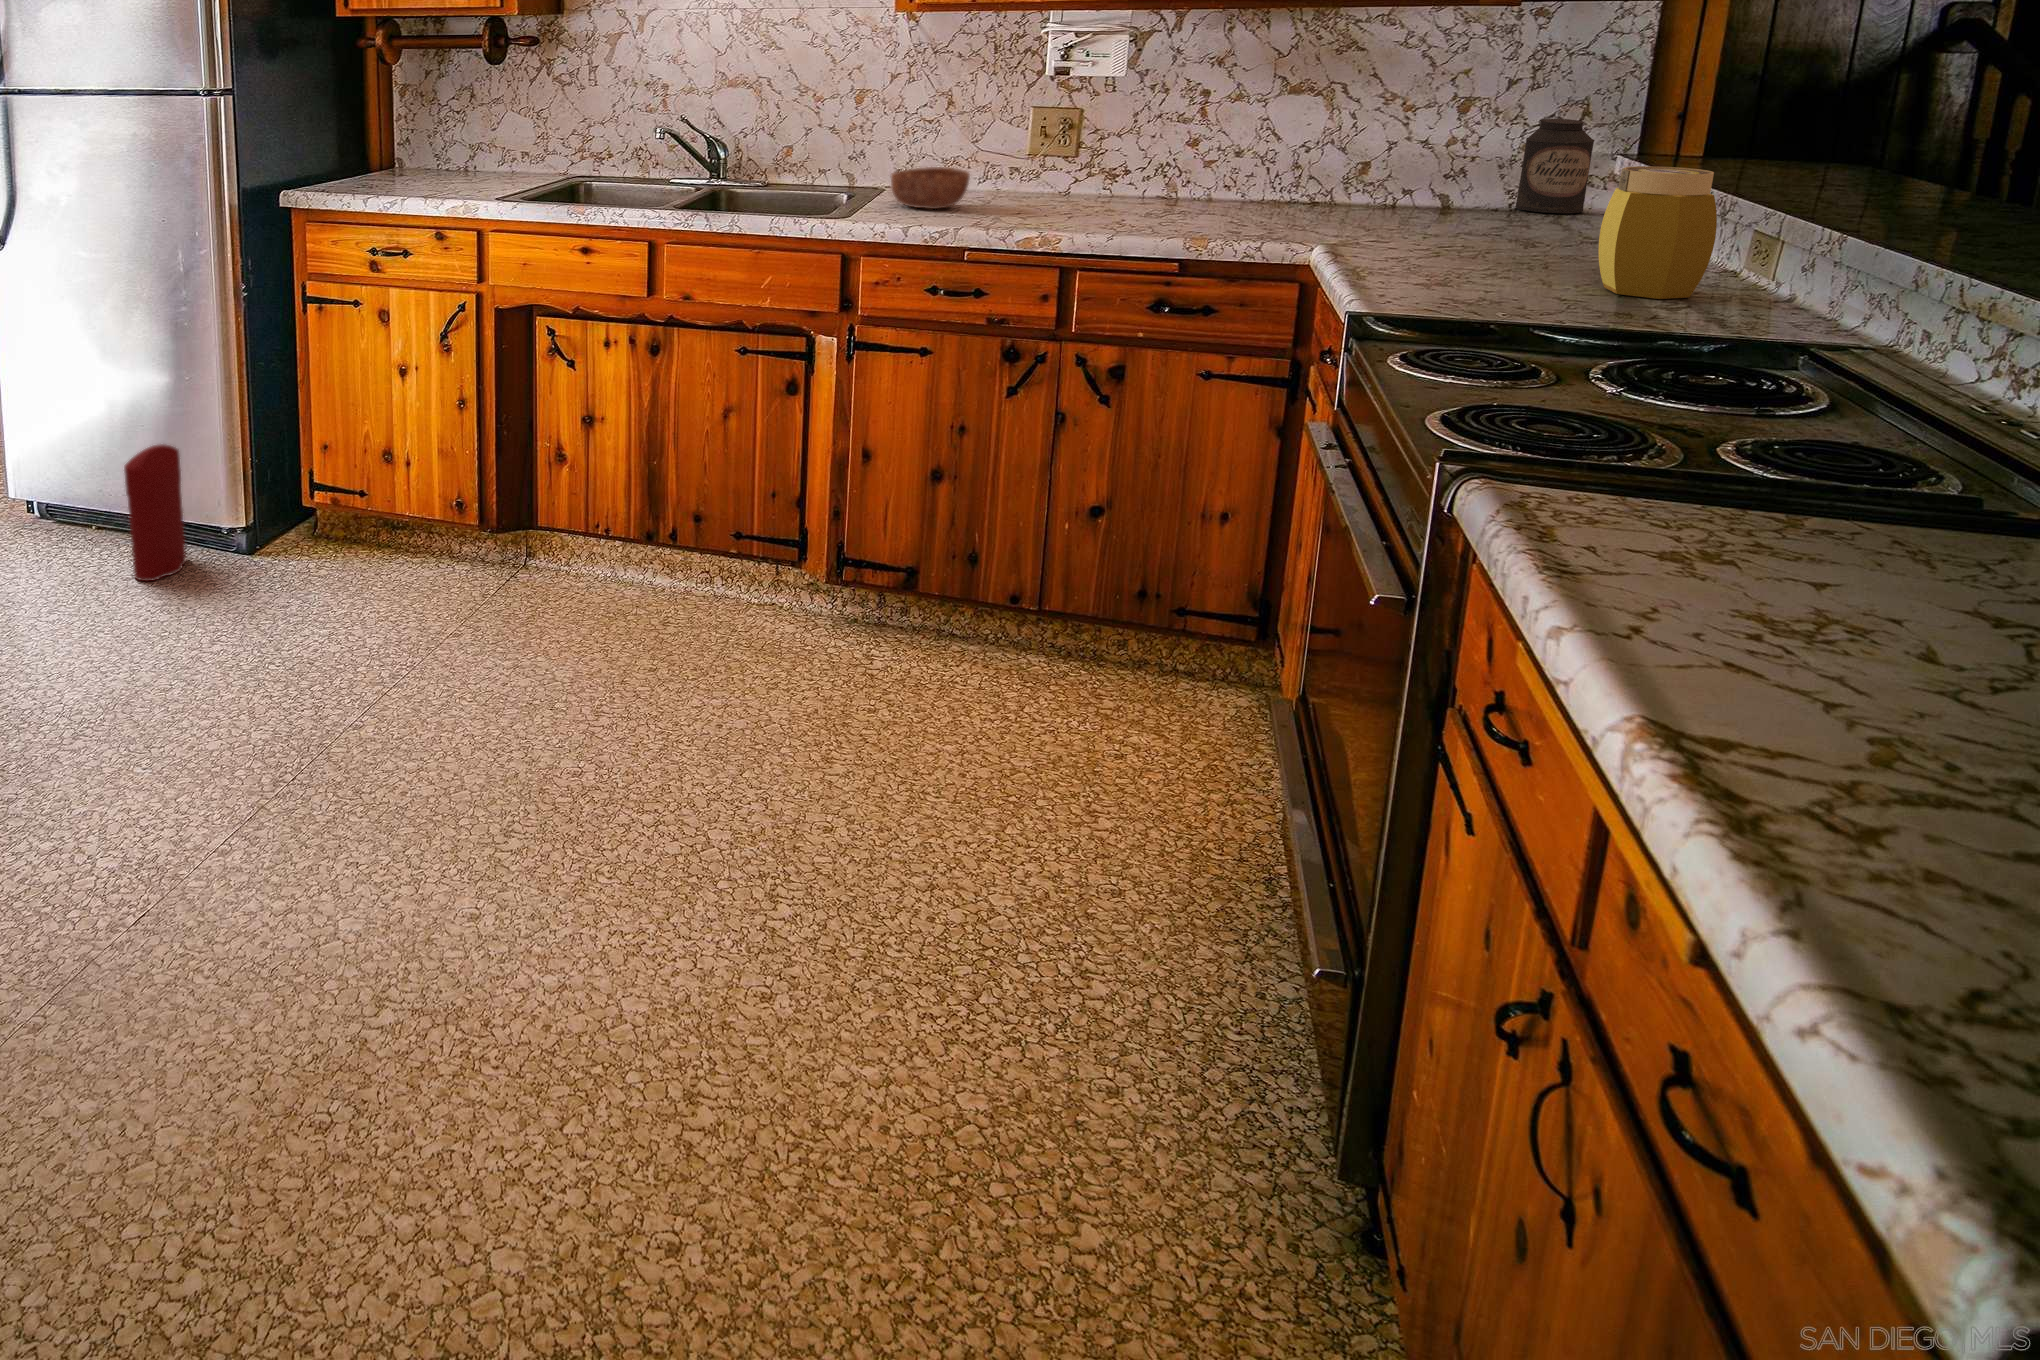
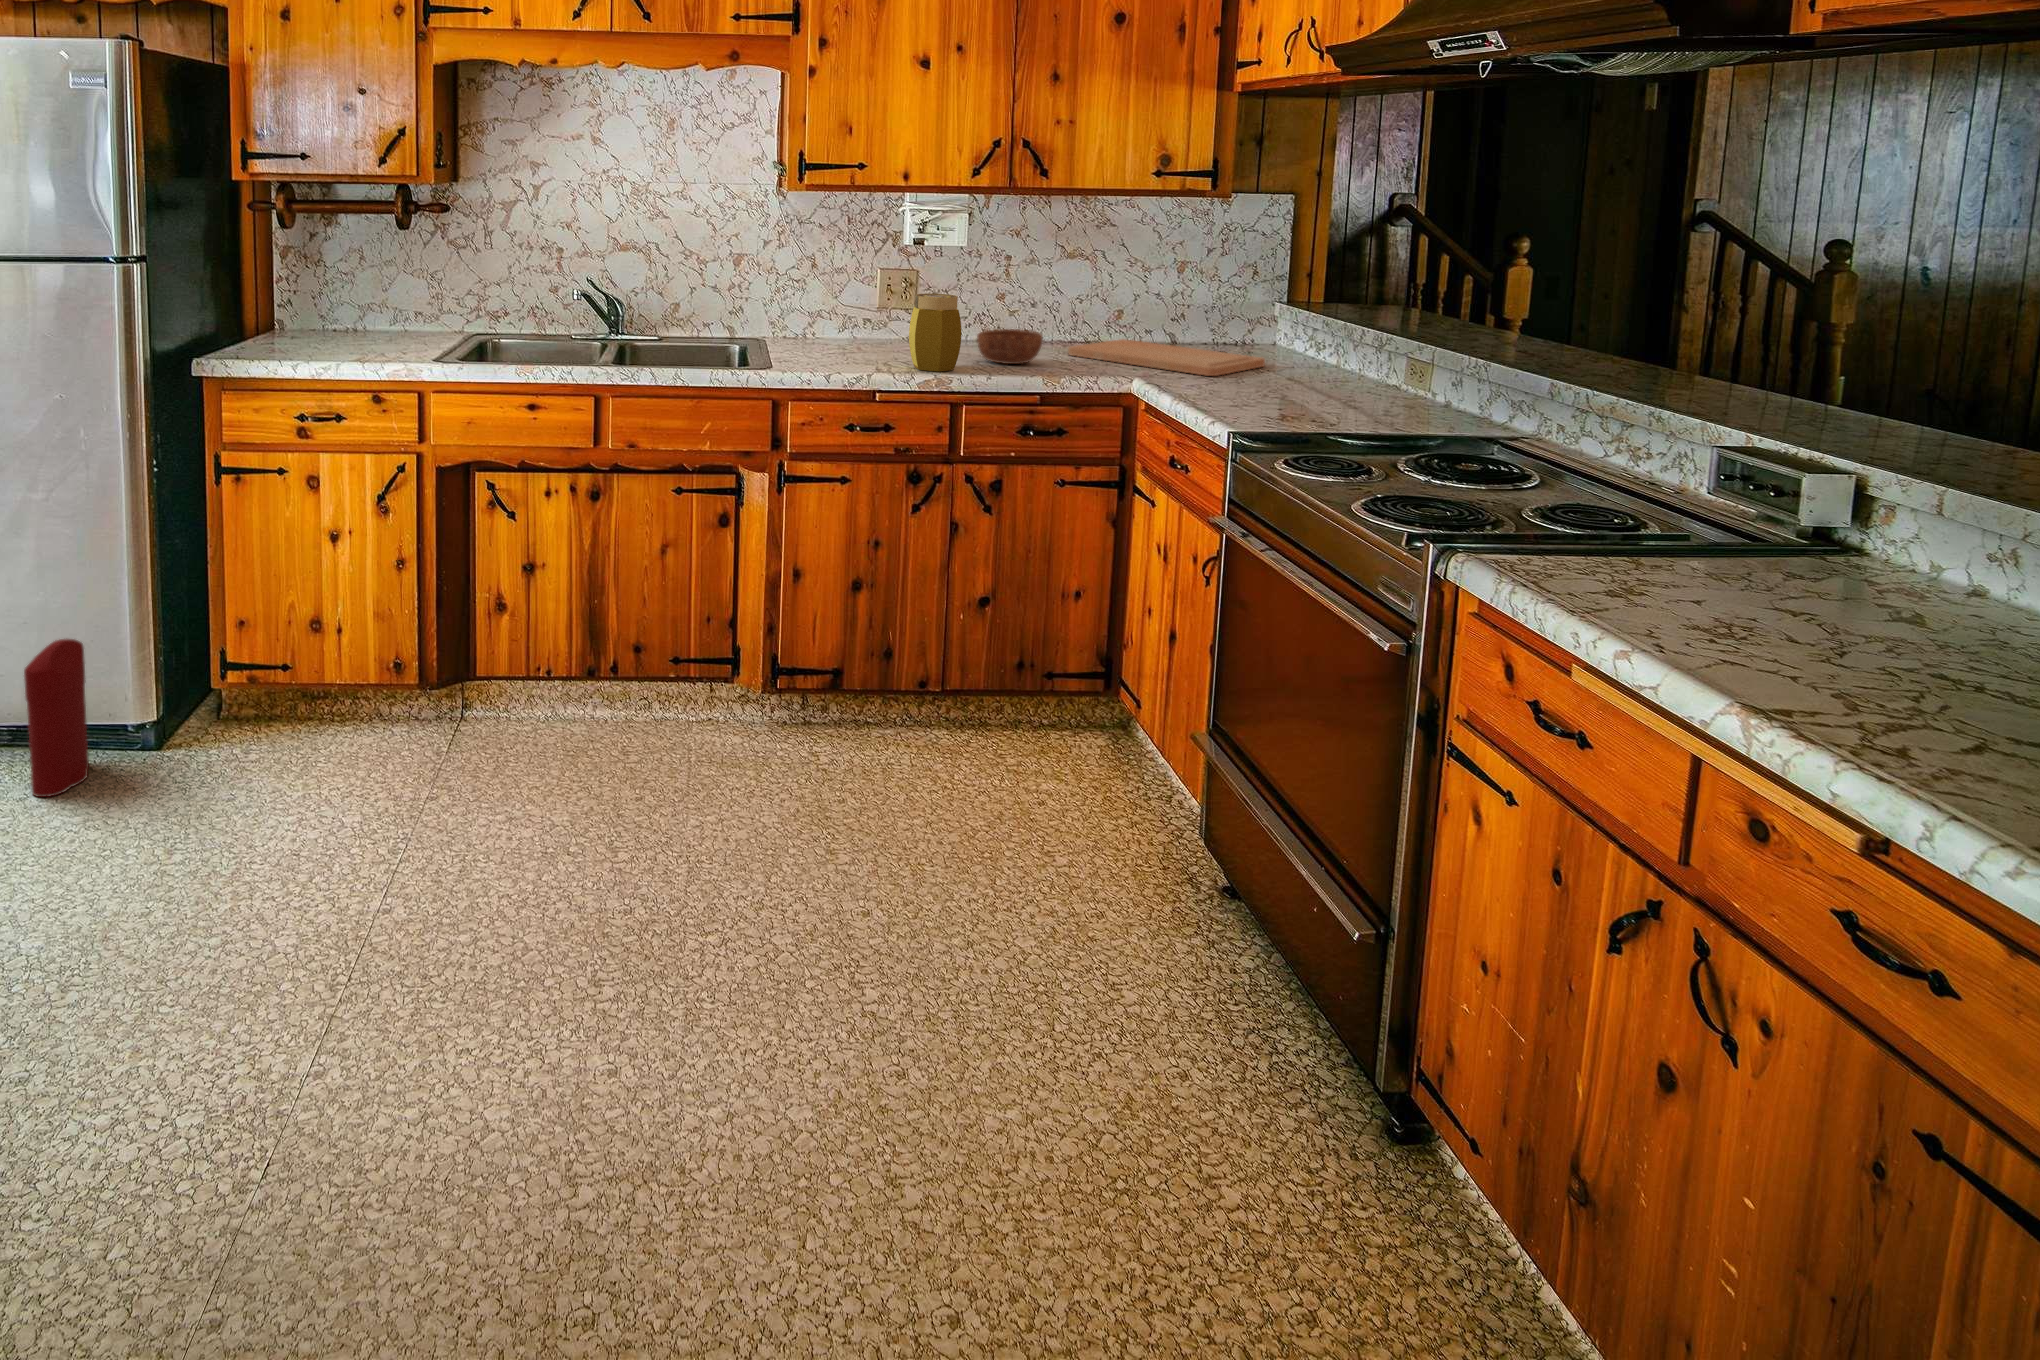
canister: present [1515,119,1595,213] -> none [1198,283,1242,349]
jar: present [1598,166,1717,299] -> present [909,293,961,372]
bowl: present [891,167,970,209] -> present [977,329,1043,364]
cutting board: none [1276,197,1585,246] -> present [1068,339,1265,376]

